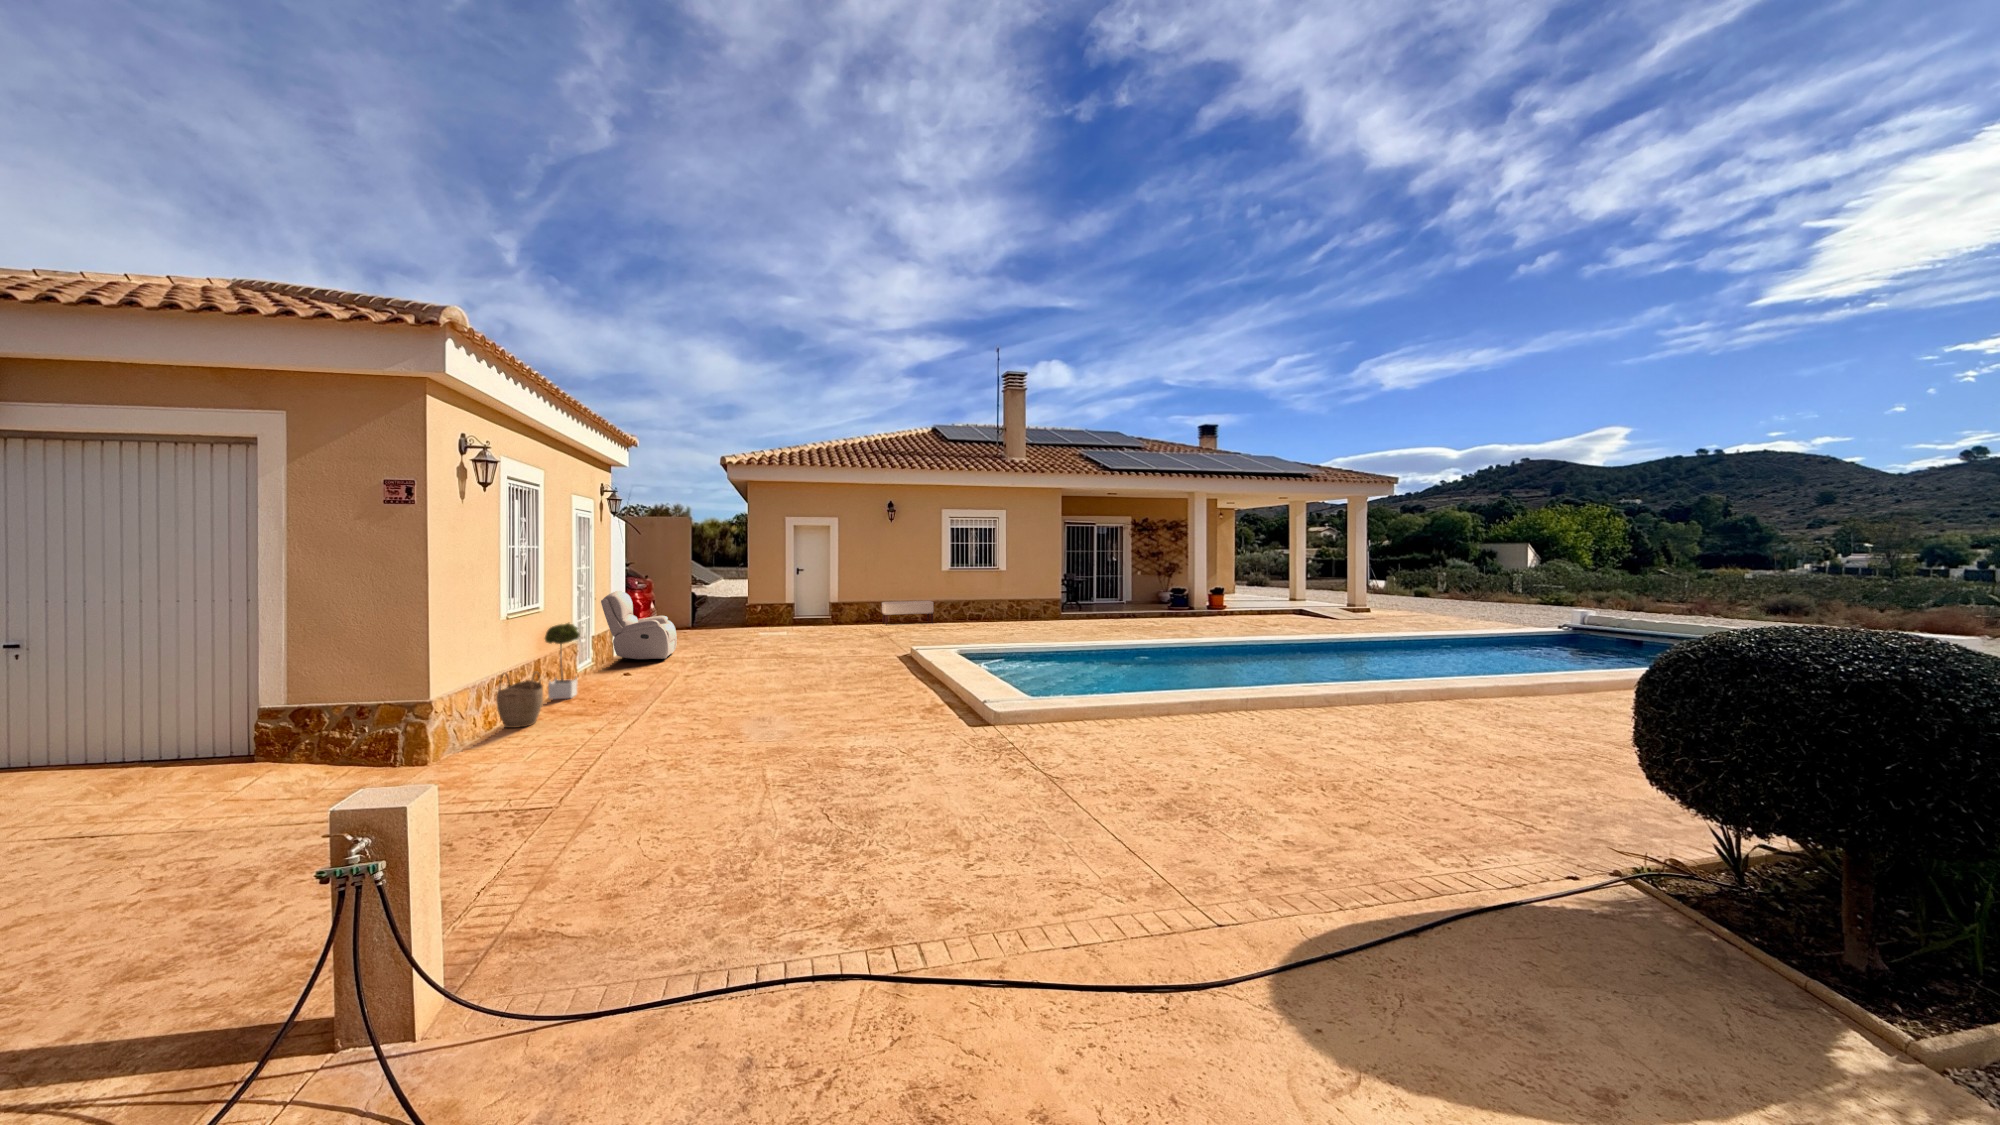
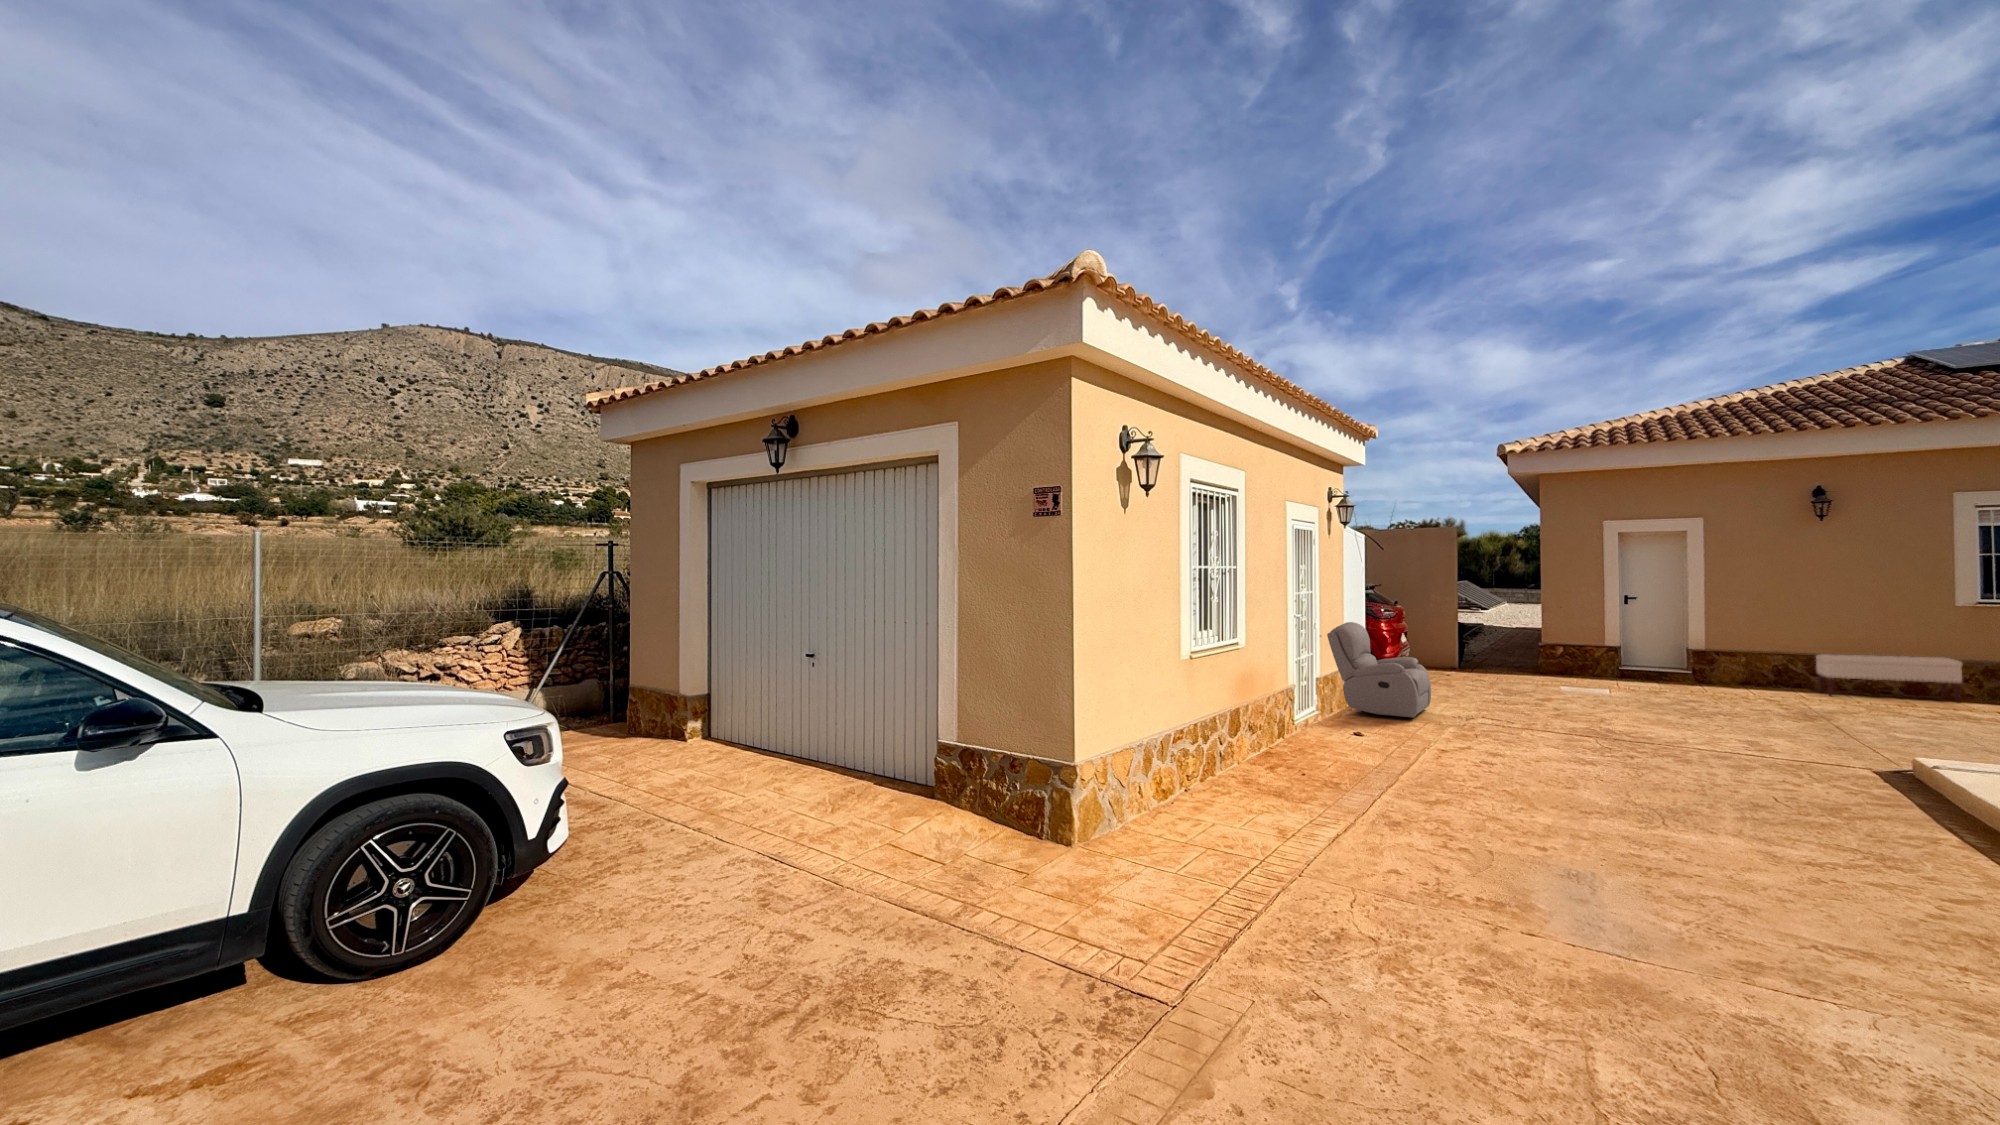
potted tree: present [545,623,580,699] -> none [1241,664,1284,767]
woven basket: present [496,672,543,728] -> none [1168,728,1226,807]

